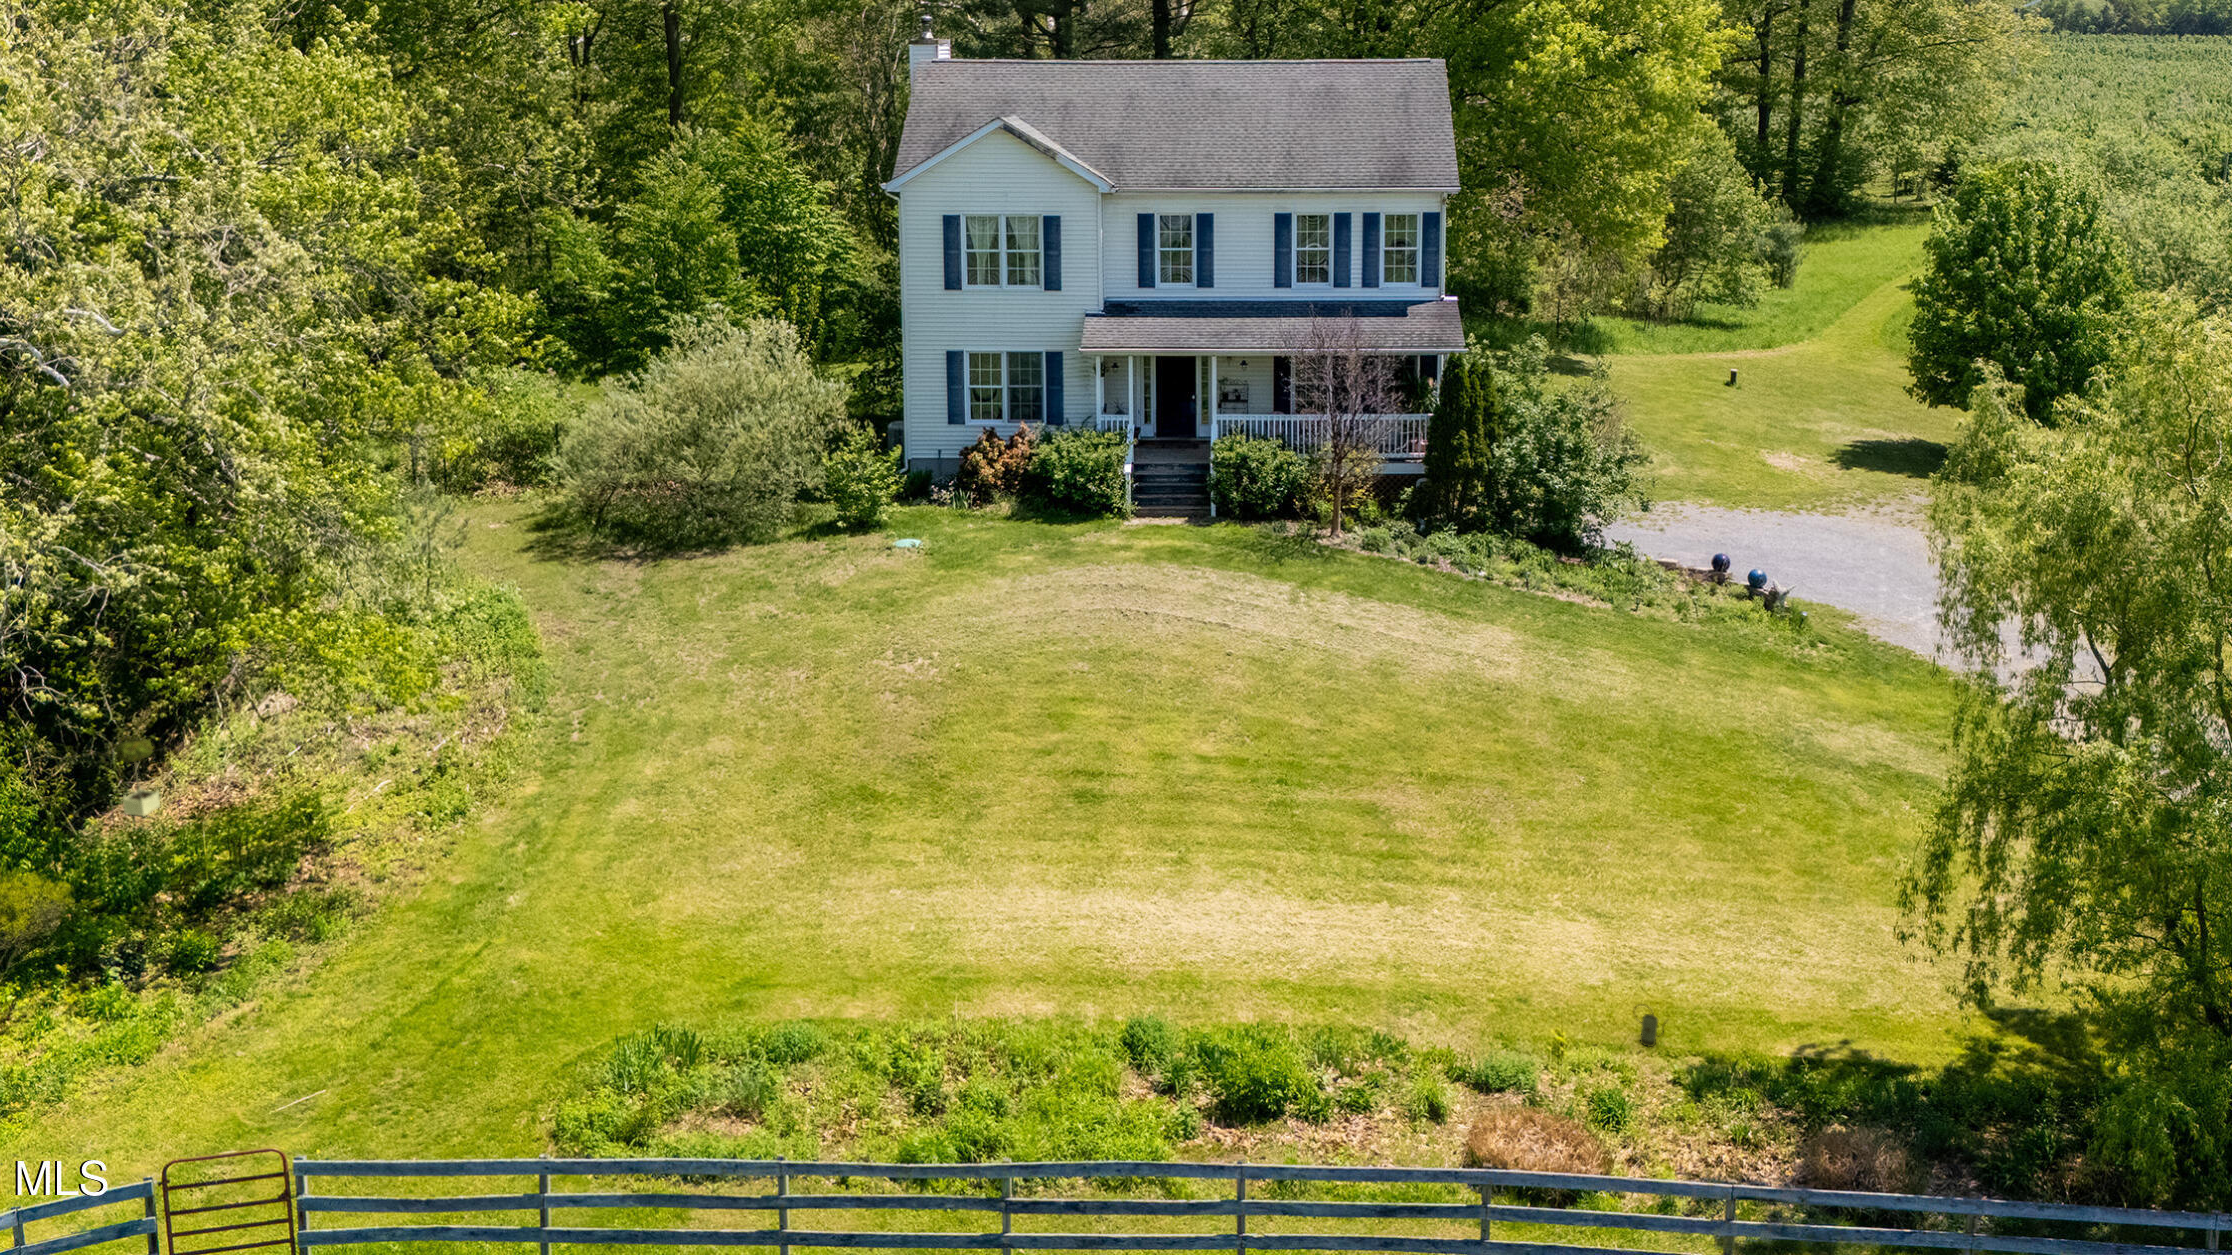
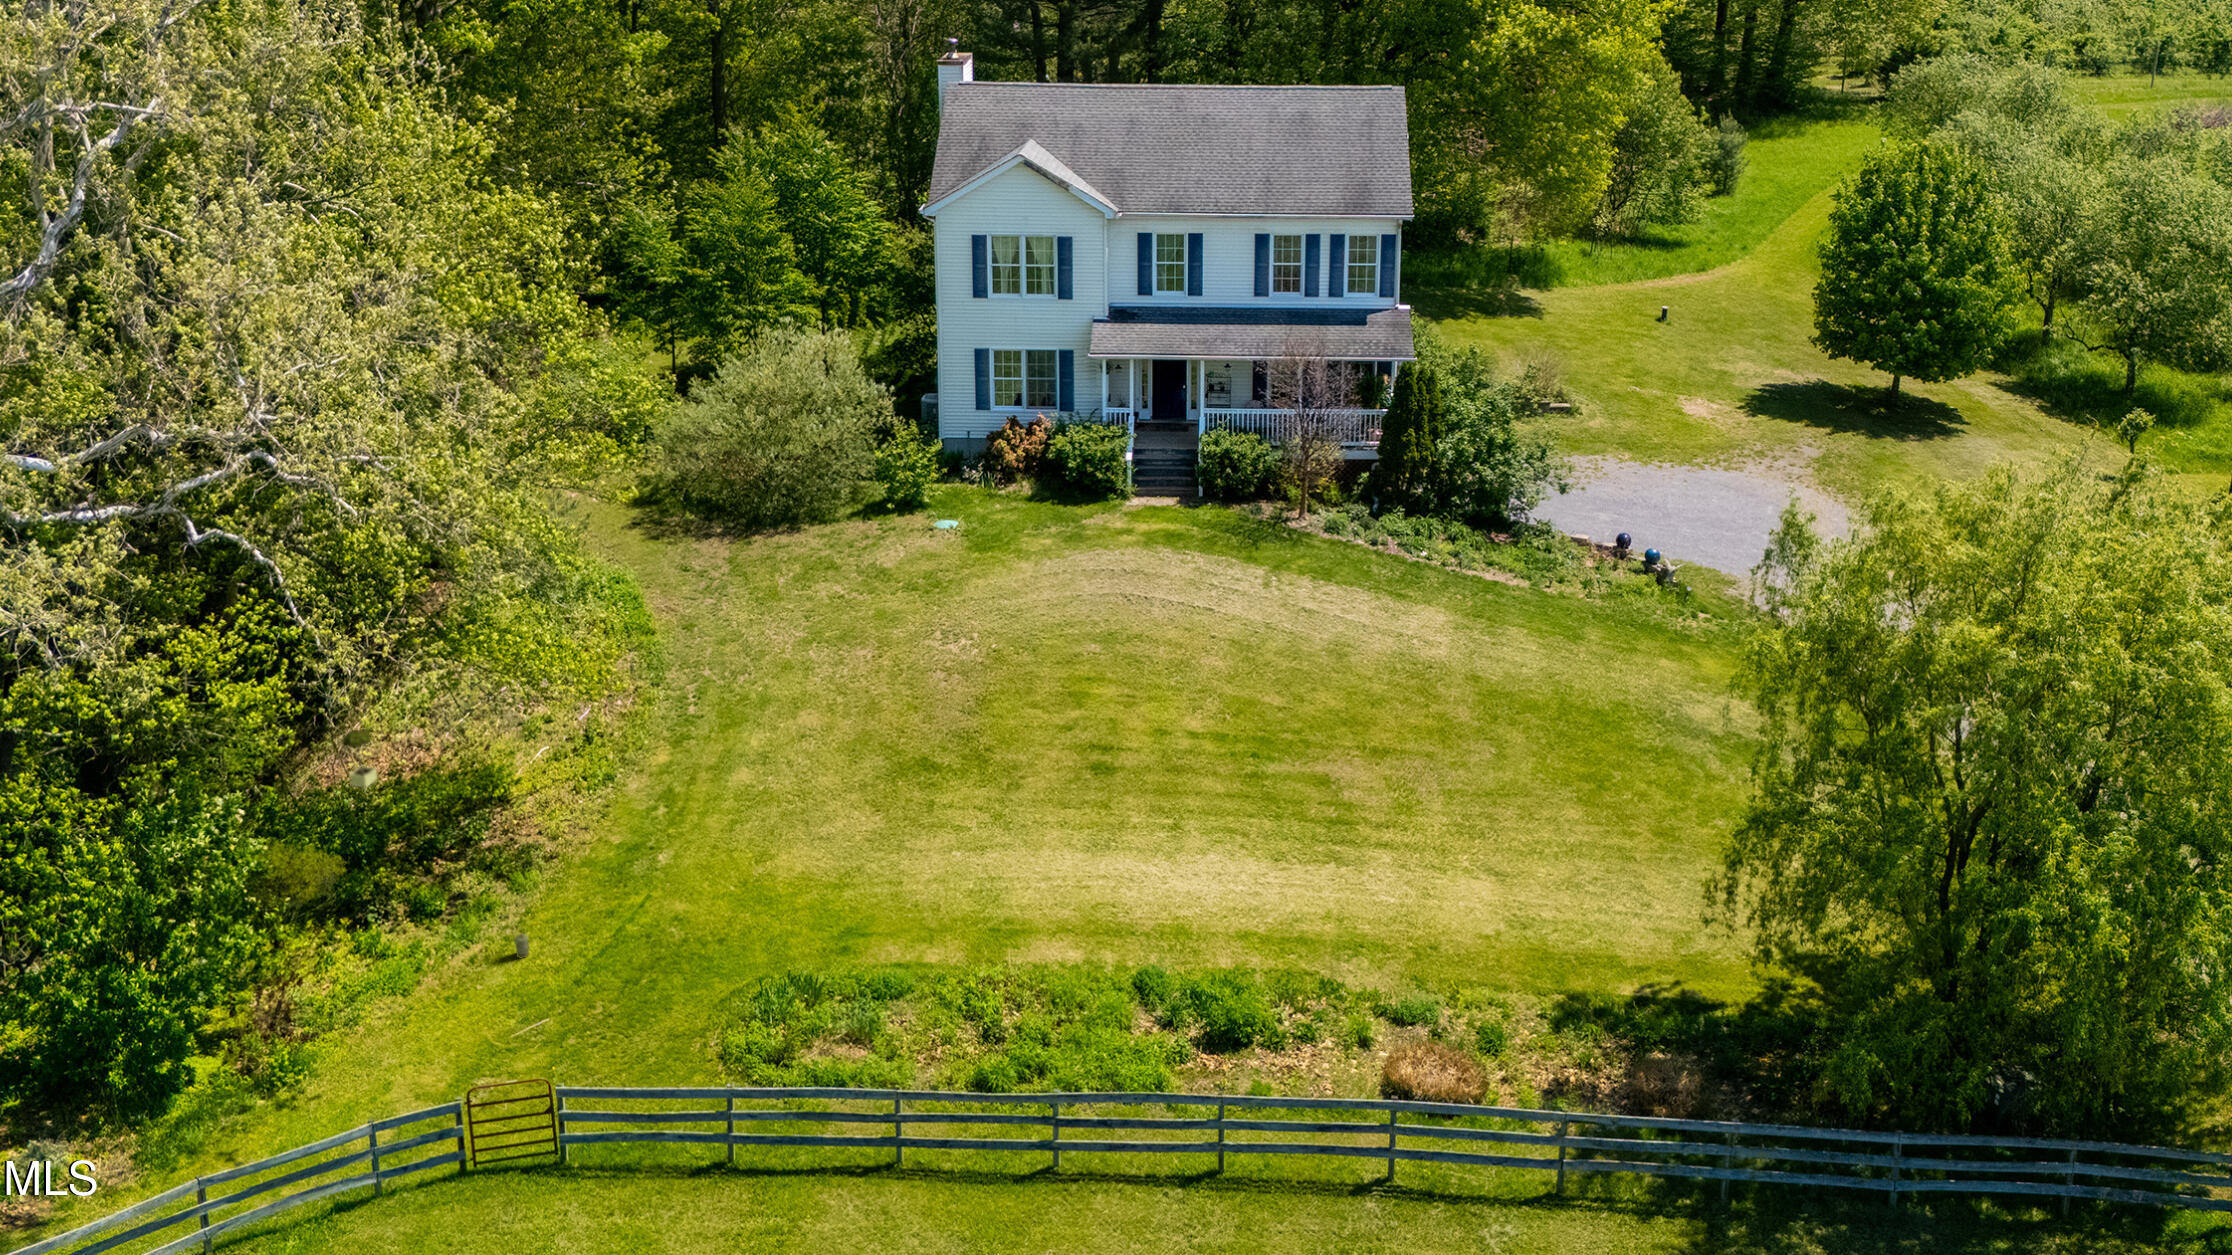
watering can: present [1635,1007,1666,1047] -> present [515,931,529,959]

